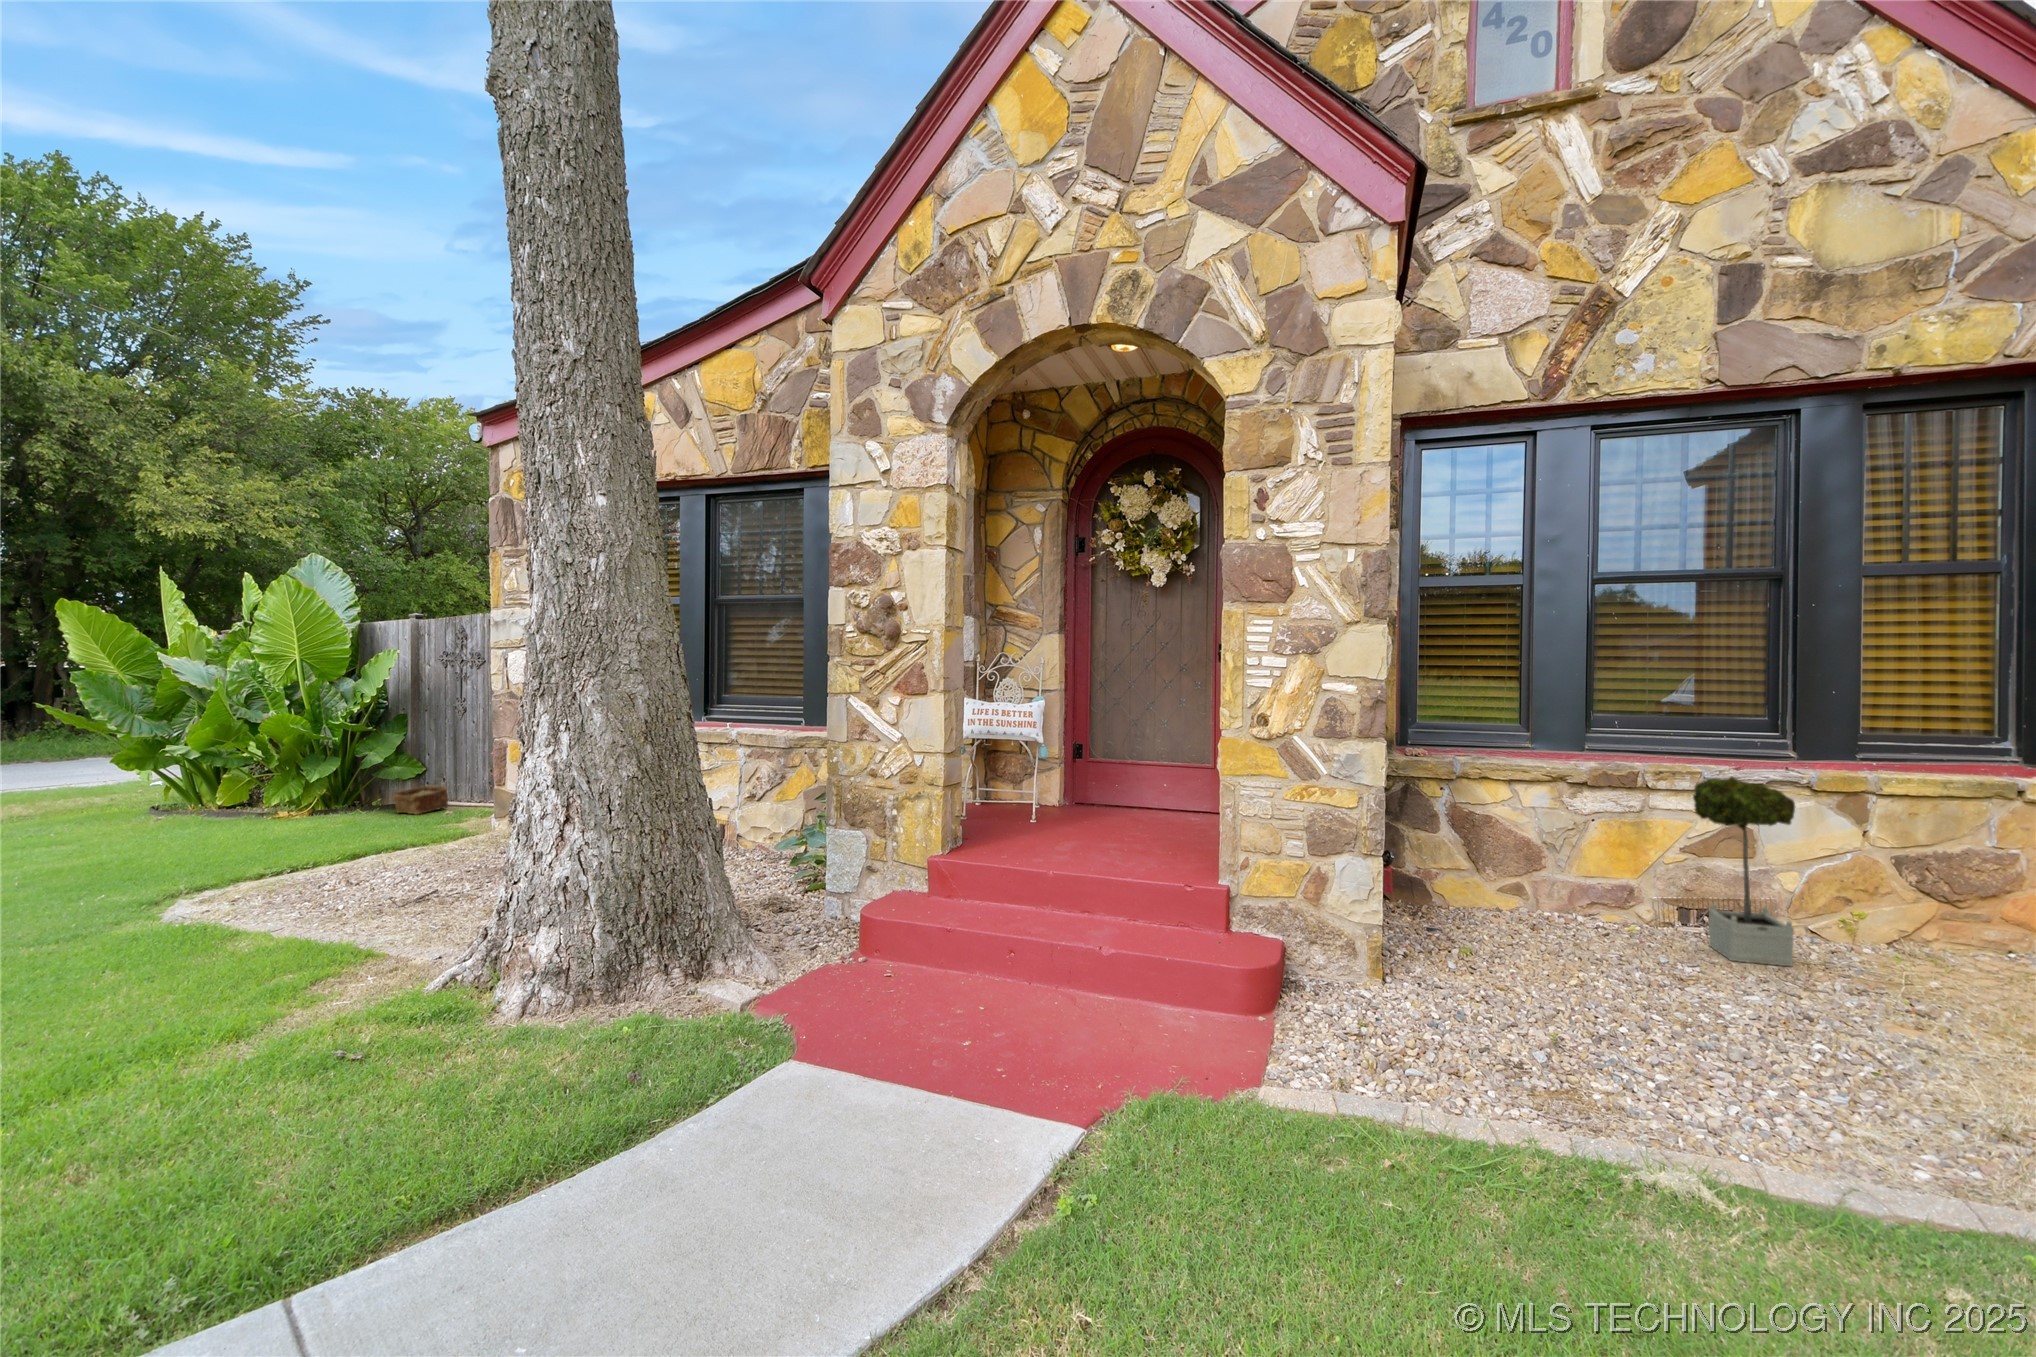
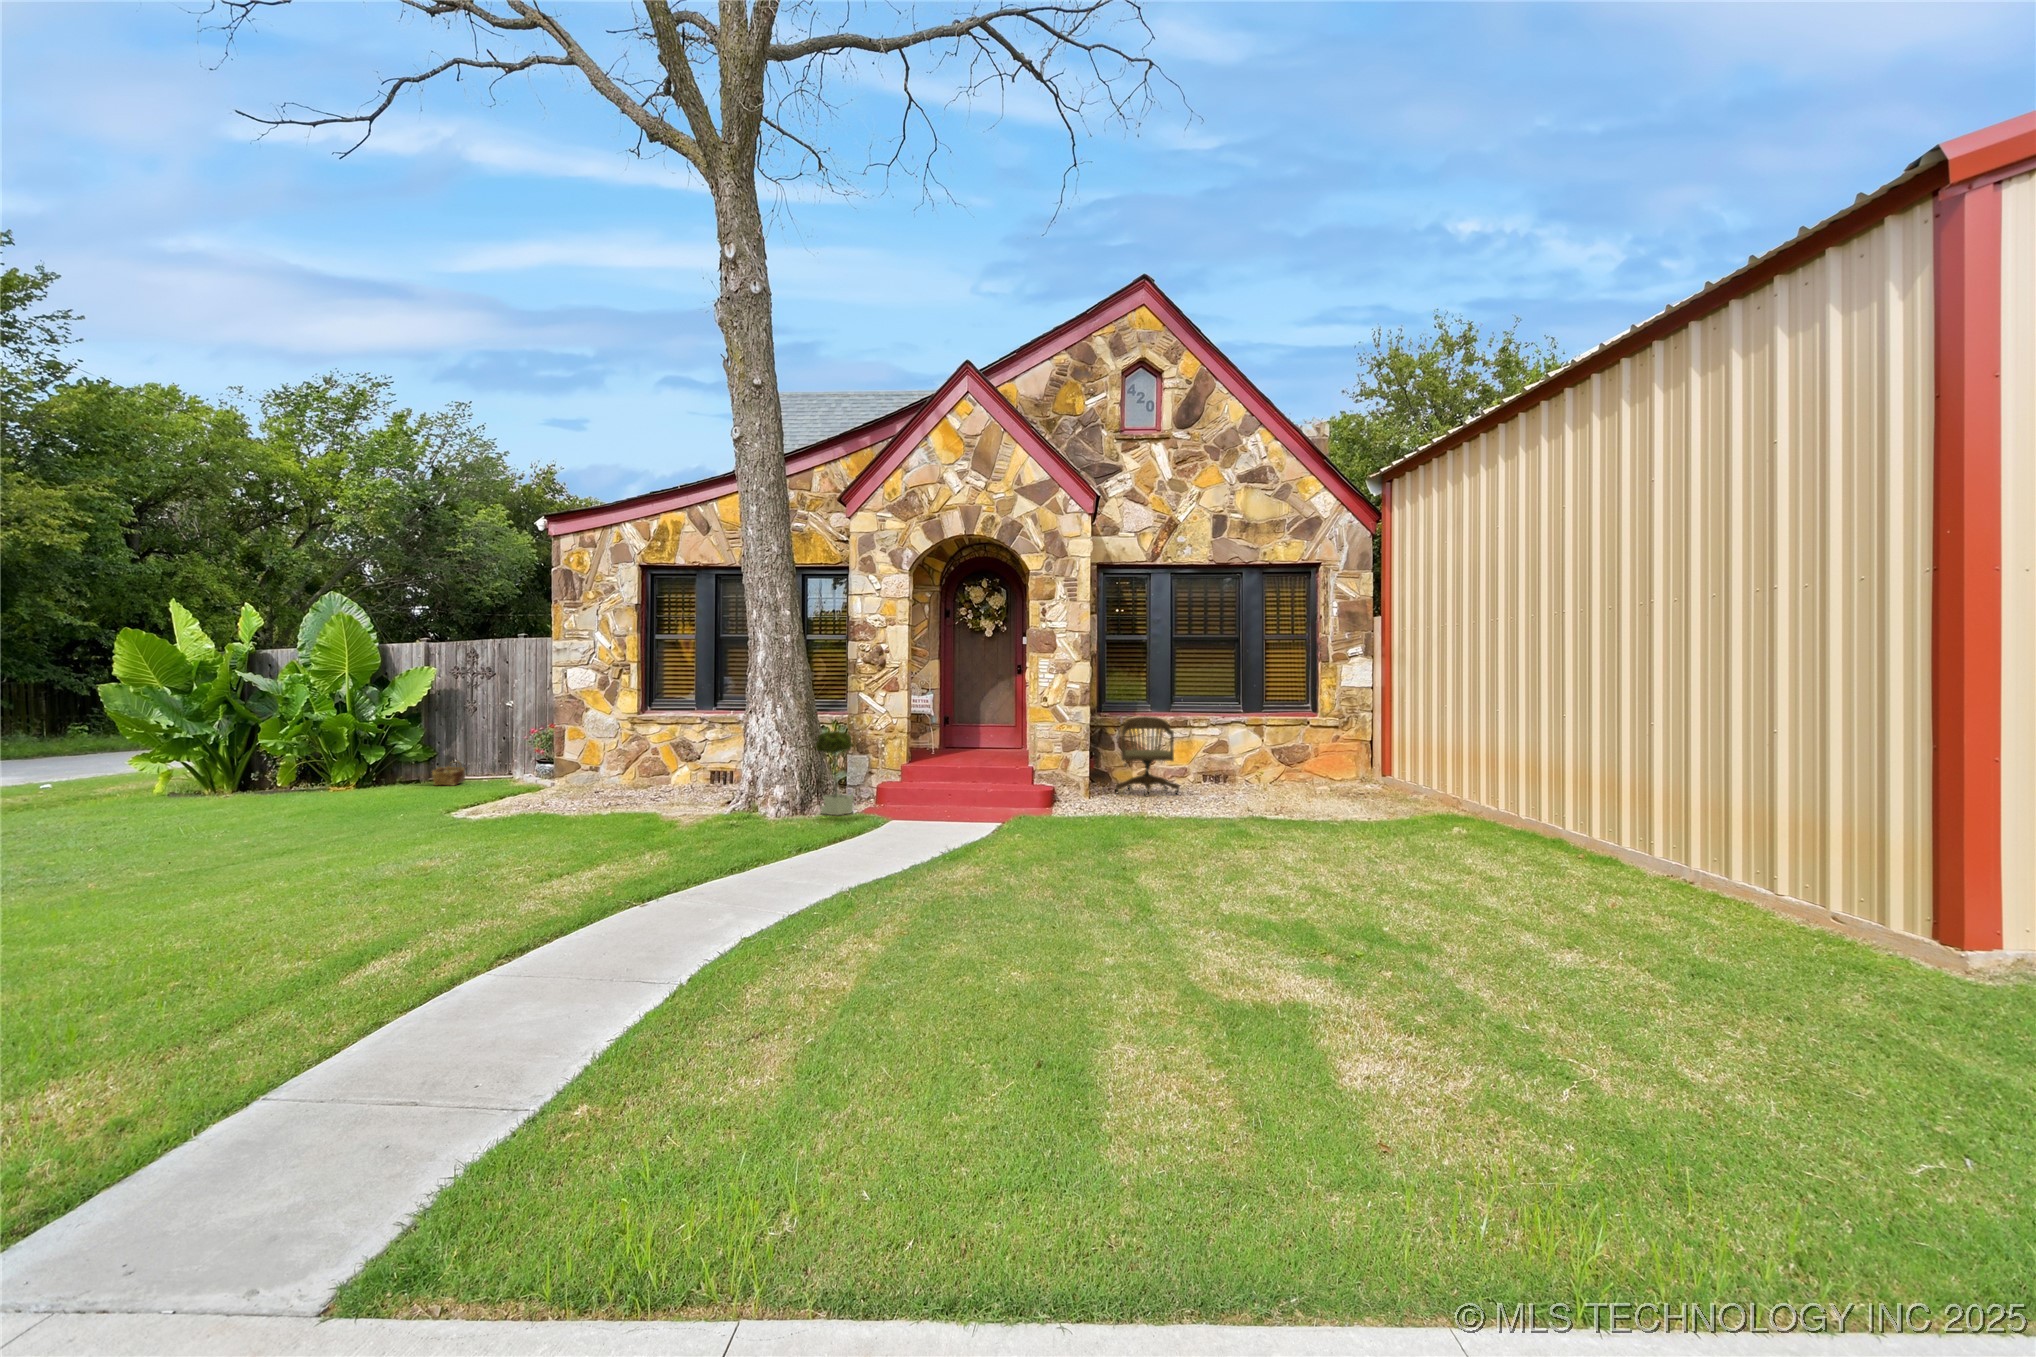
chair: none [1447,758,1634,974] -> present [1115,716,1180,796]
potted tree: present [1693,777,1795,967] -> present [815,730,854,815]

